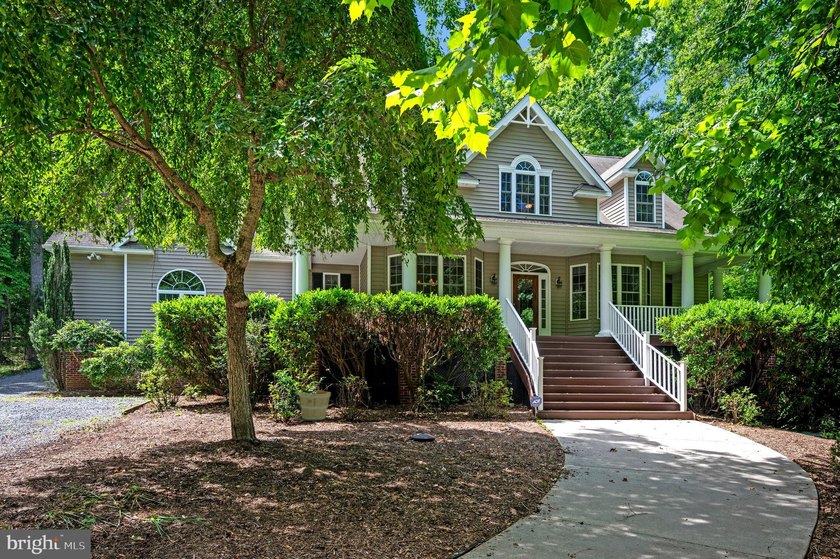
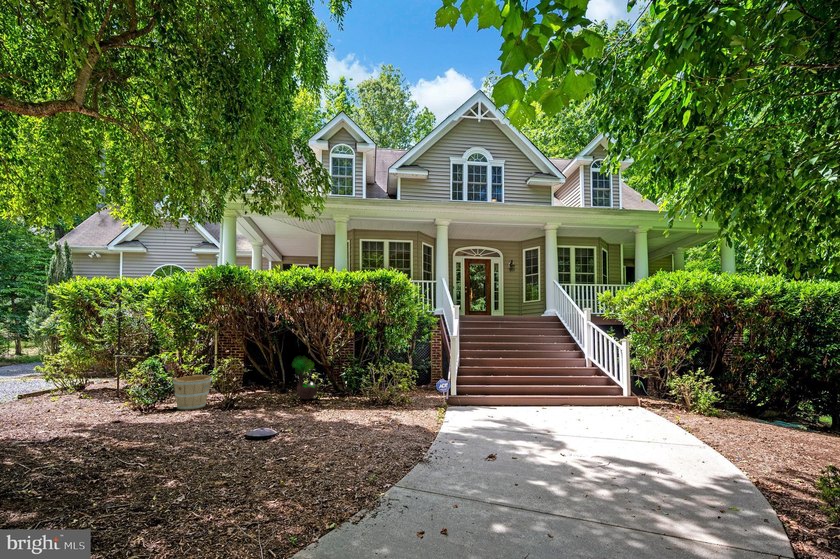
potted tree: none [387,371,412,414] -> present [293,358,317,399]

